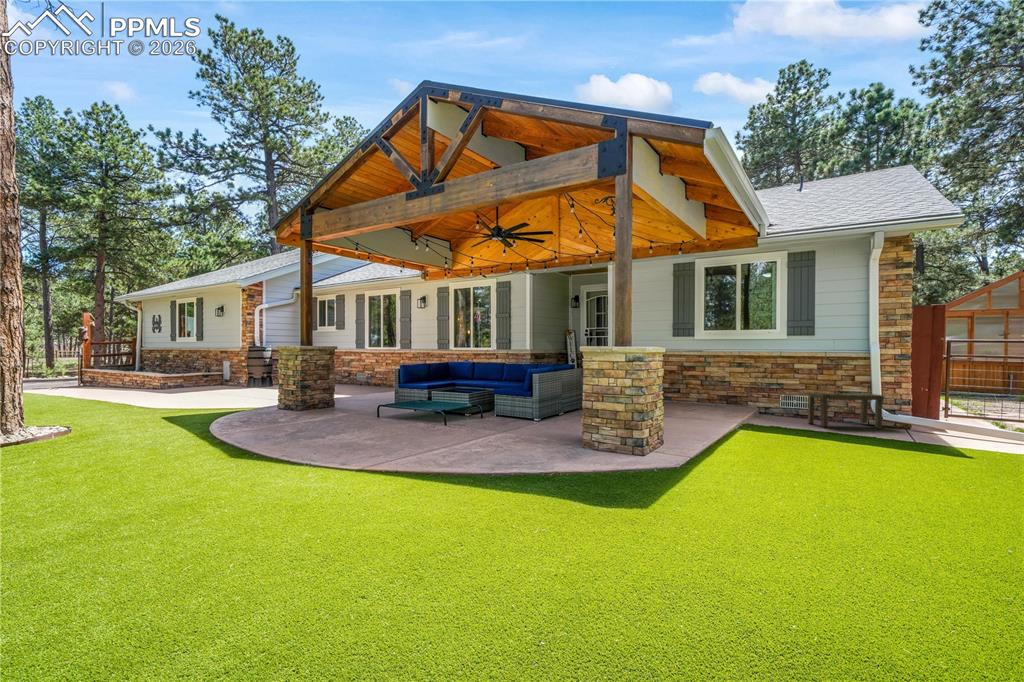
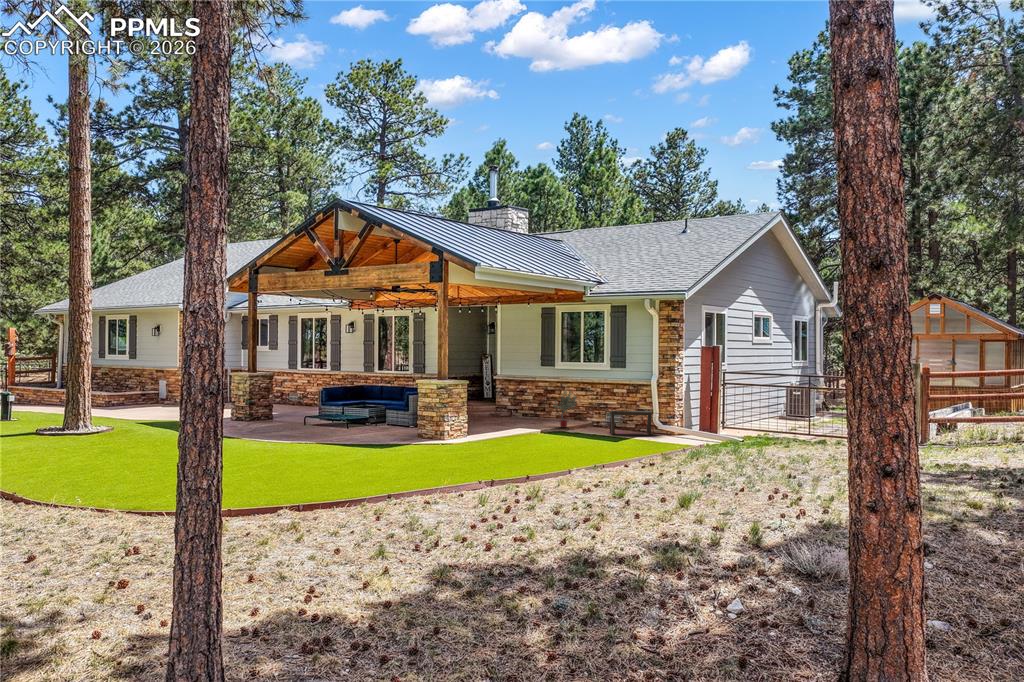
potted tree: none [699,366,741,415] -> present [553,391,576,427]

